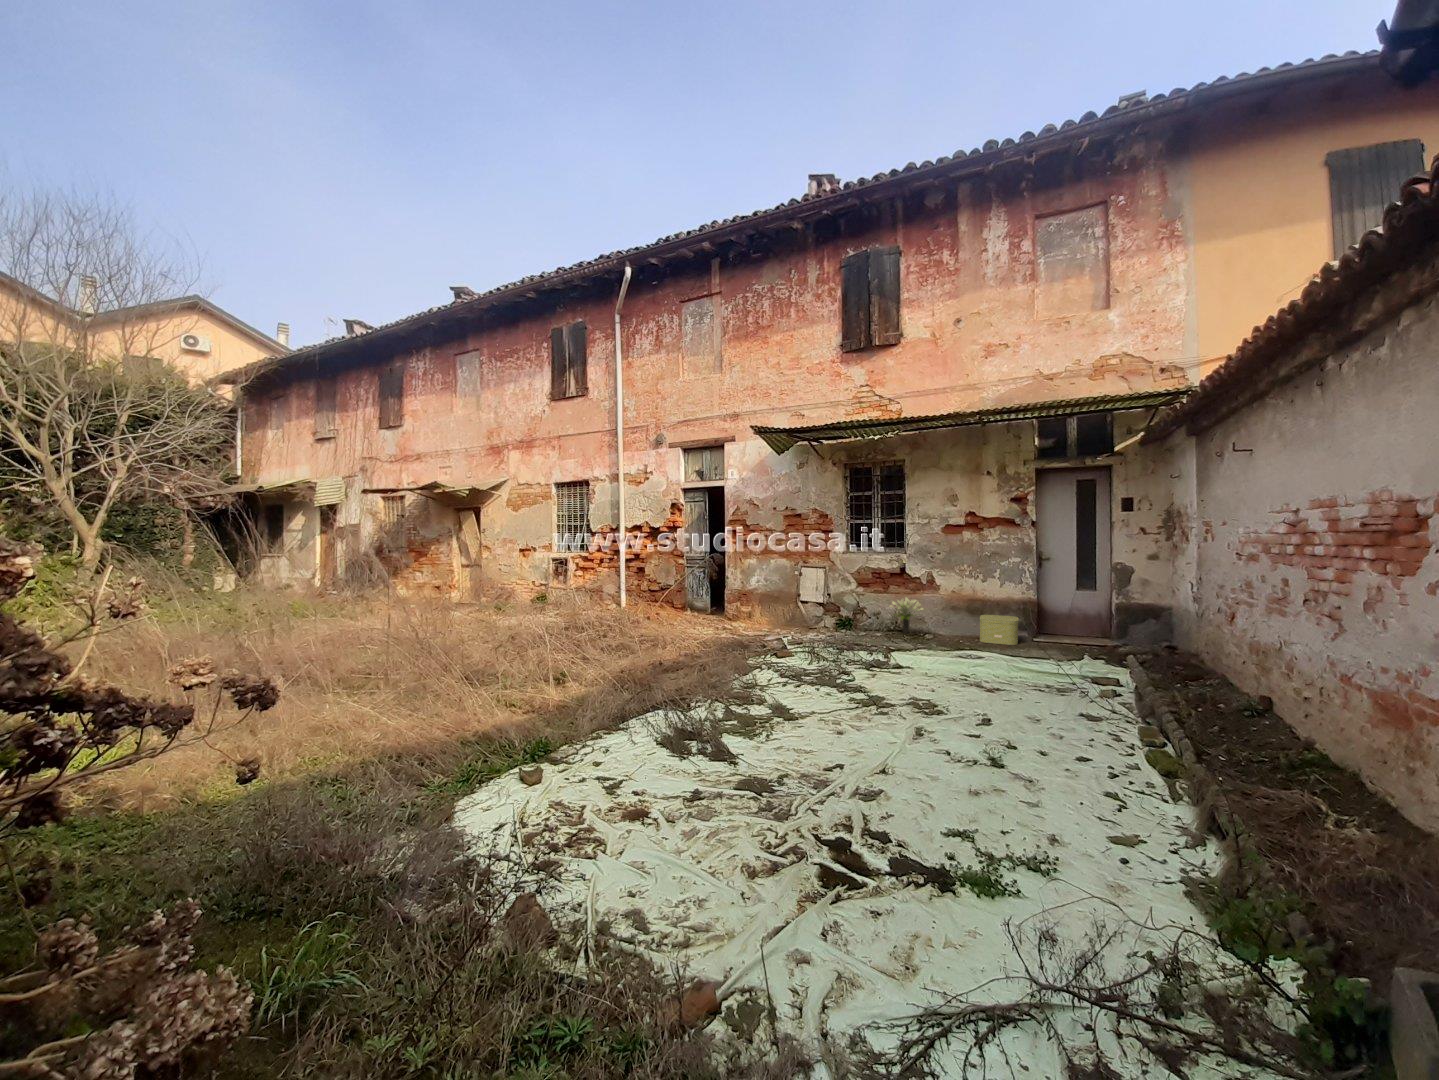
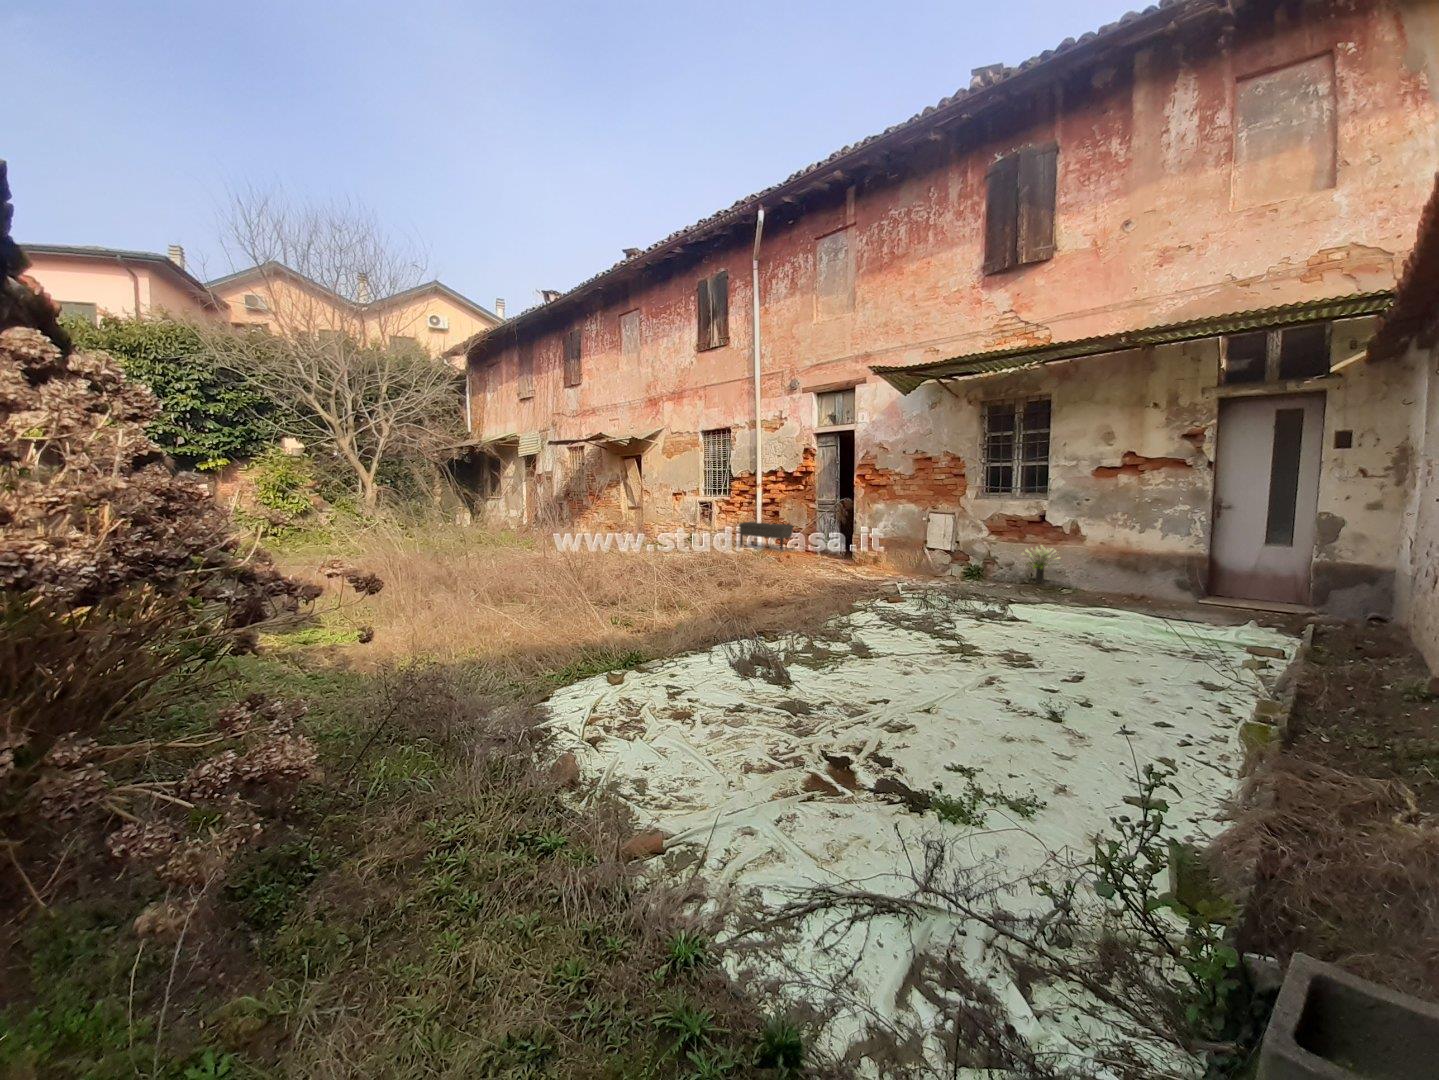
bench: none [600,580,662,611] -> present [739,522,793,551]
storage box: present [980,615,1019,645] -> none [1124,567,1178,602]

